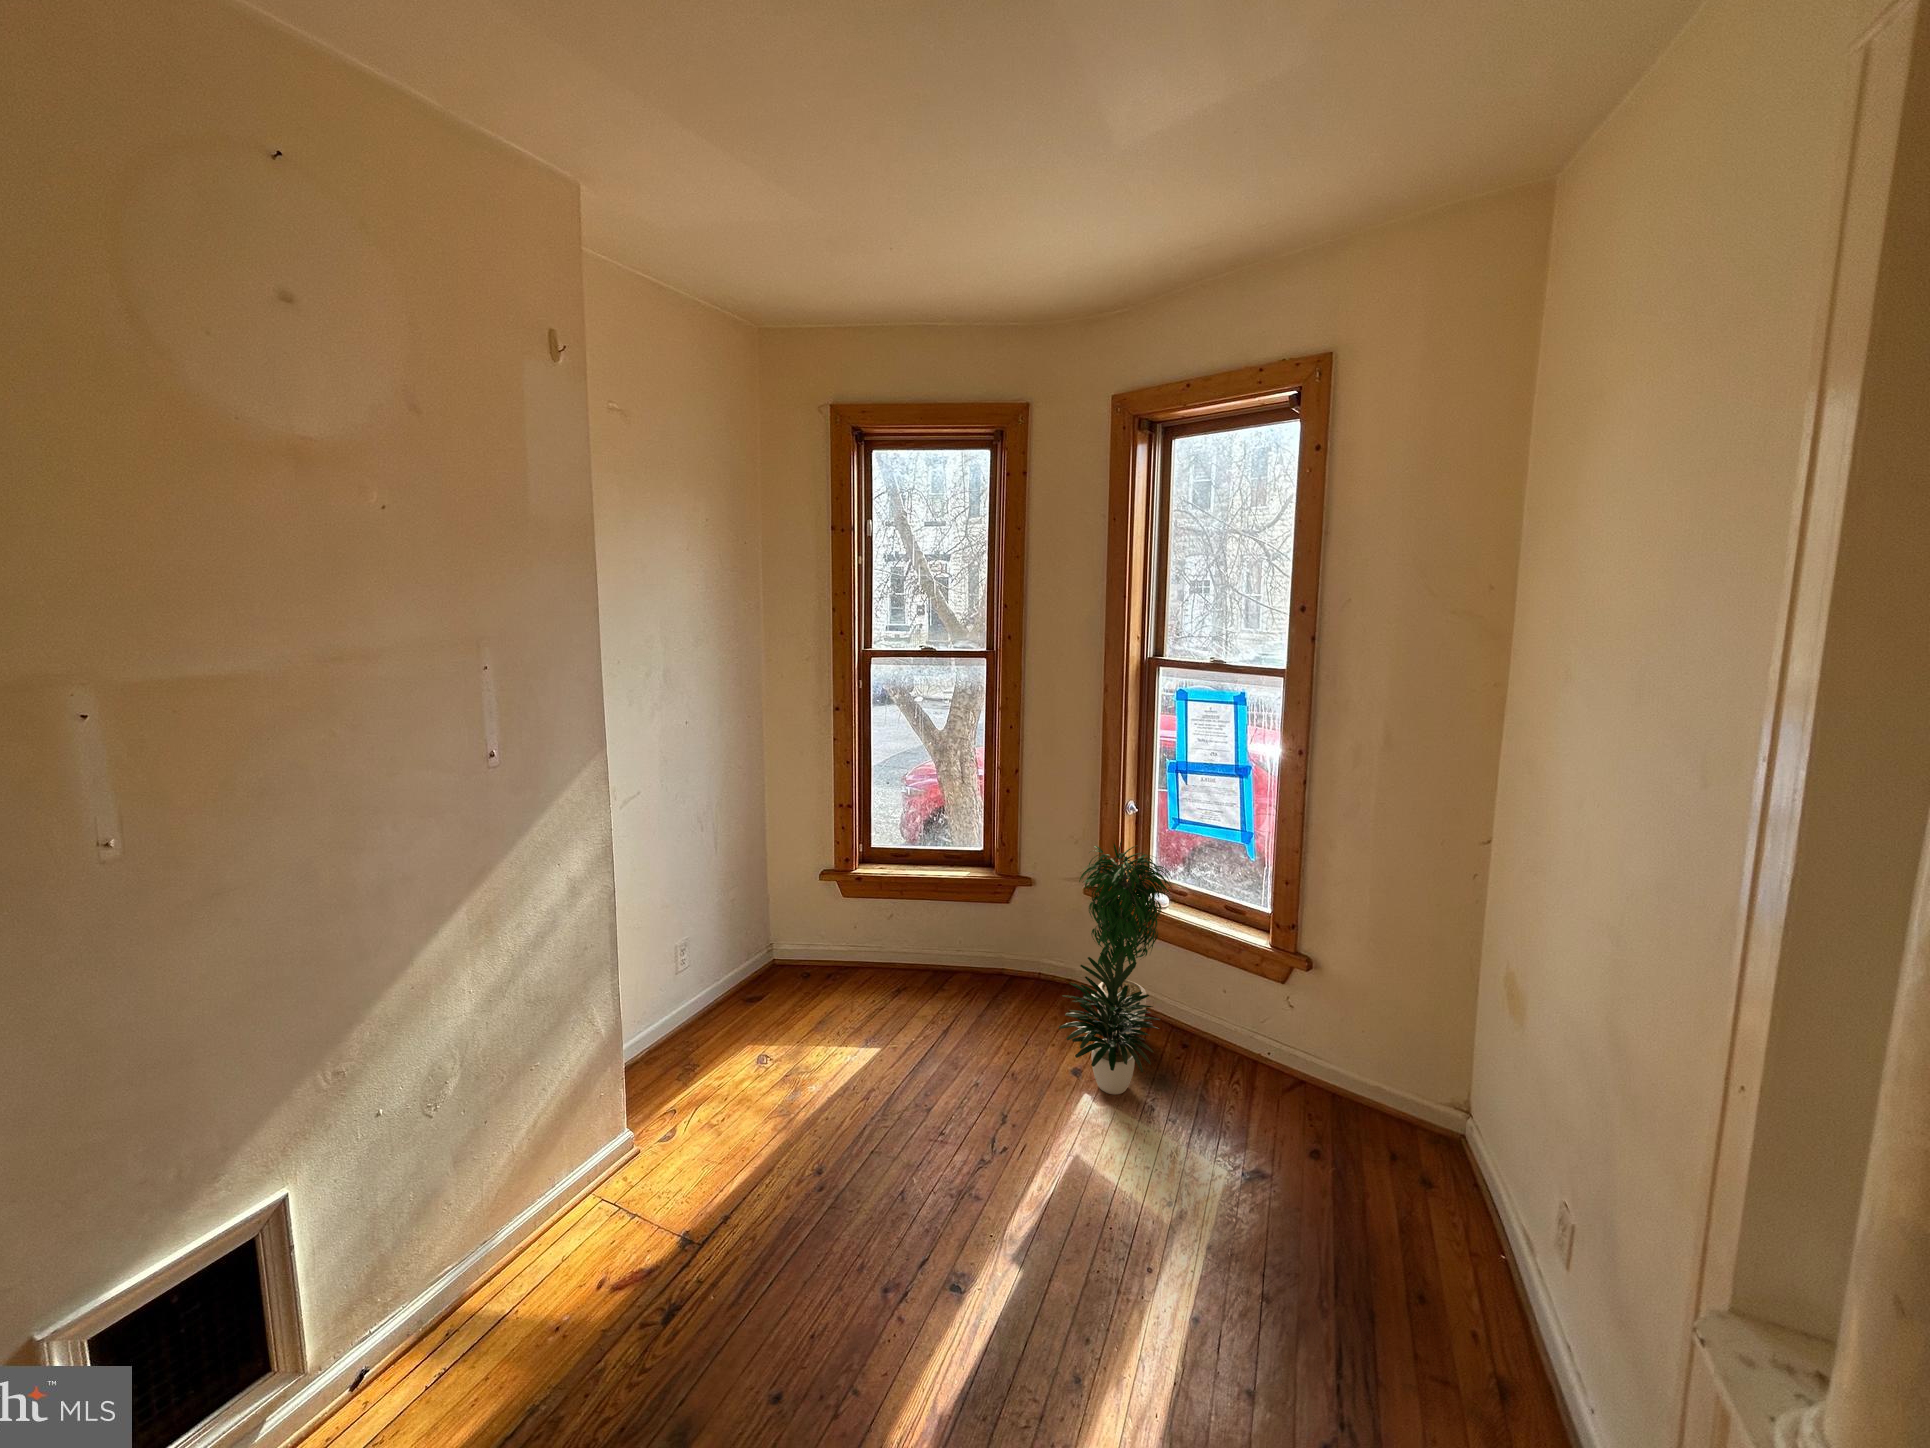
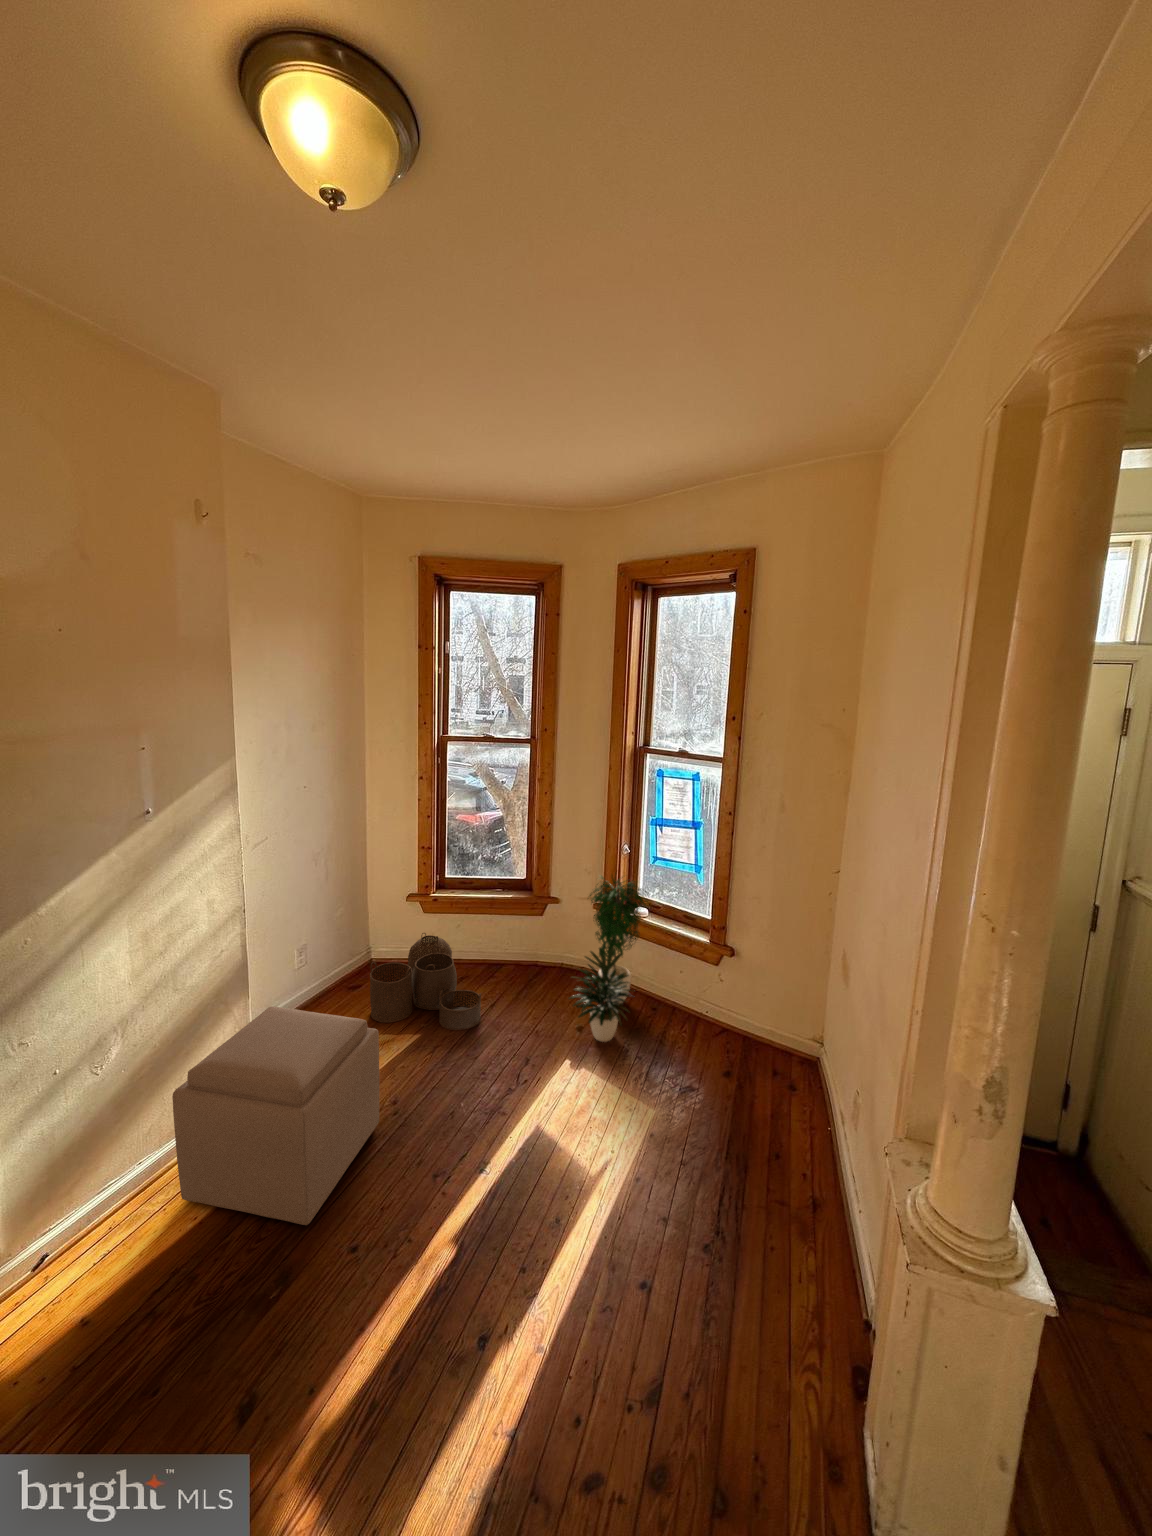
woven basket: none [775,926,929,1068] -> present [370,933,481,1030]
ottoman: none [527,1027,799,1353] -> present [172,1006,379,1225]

